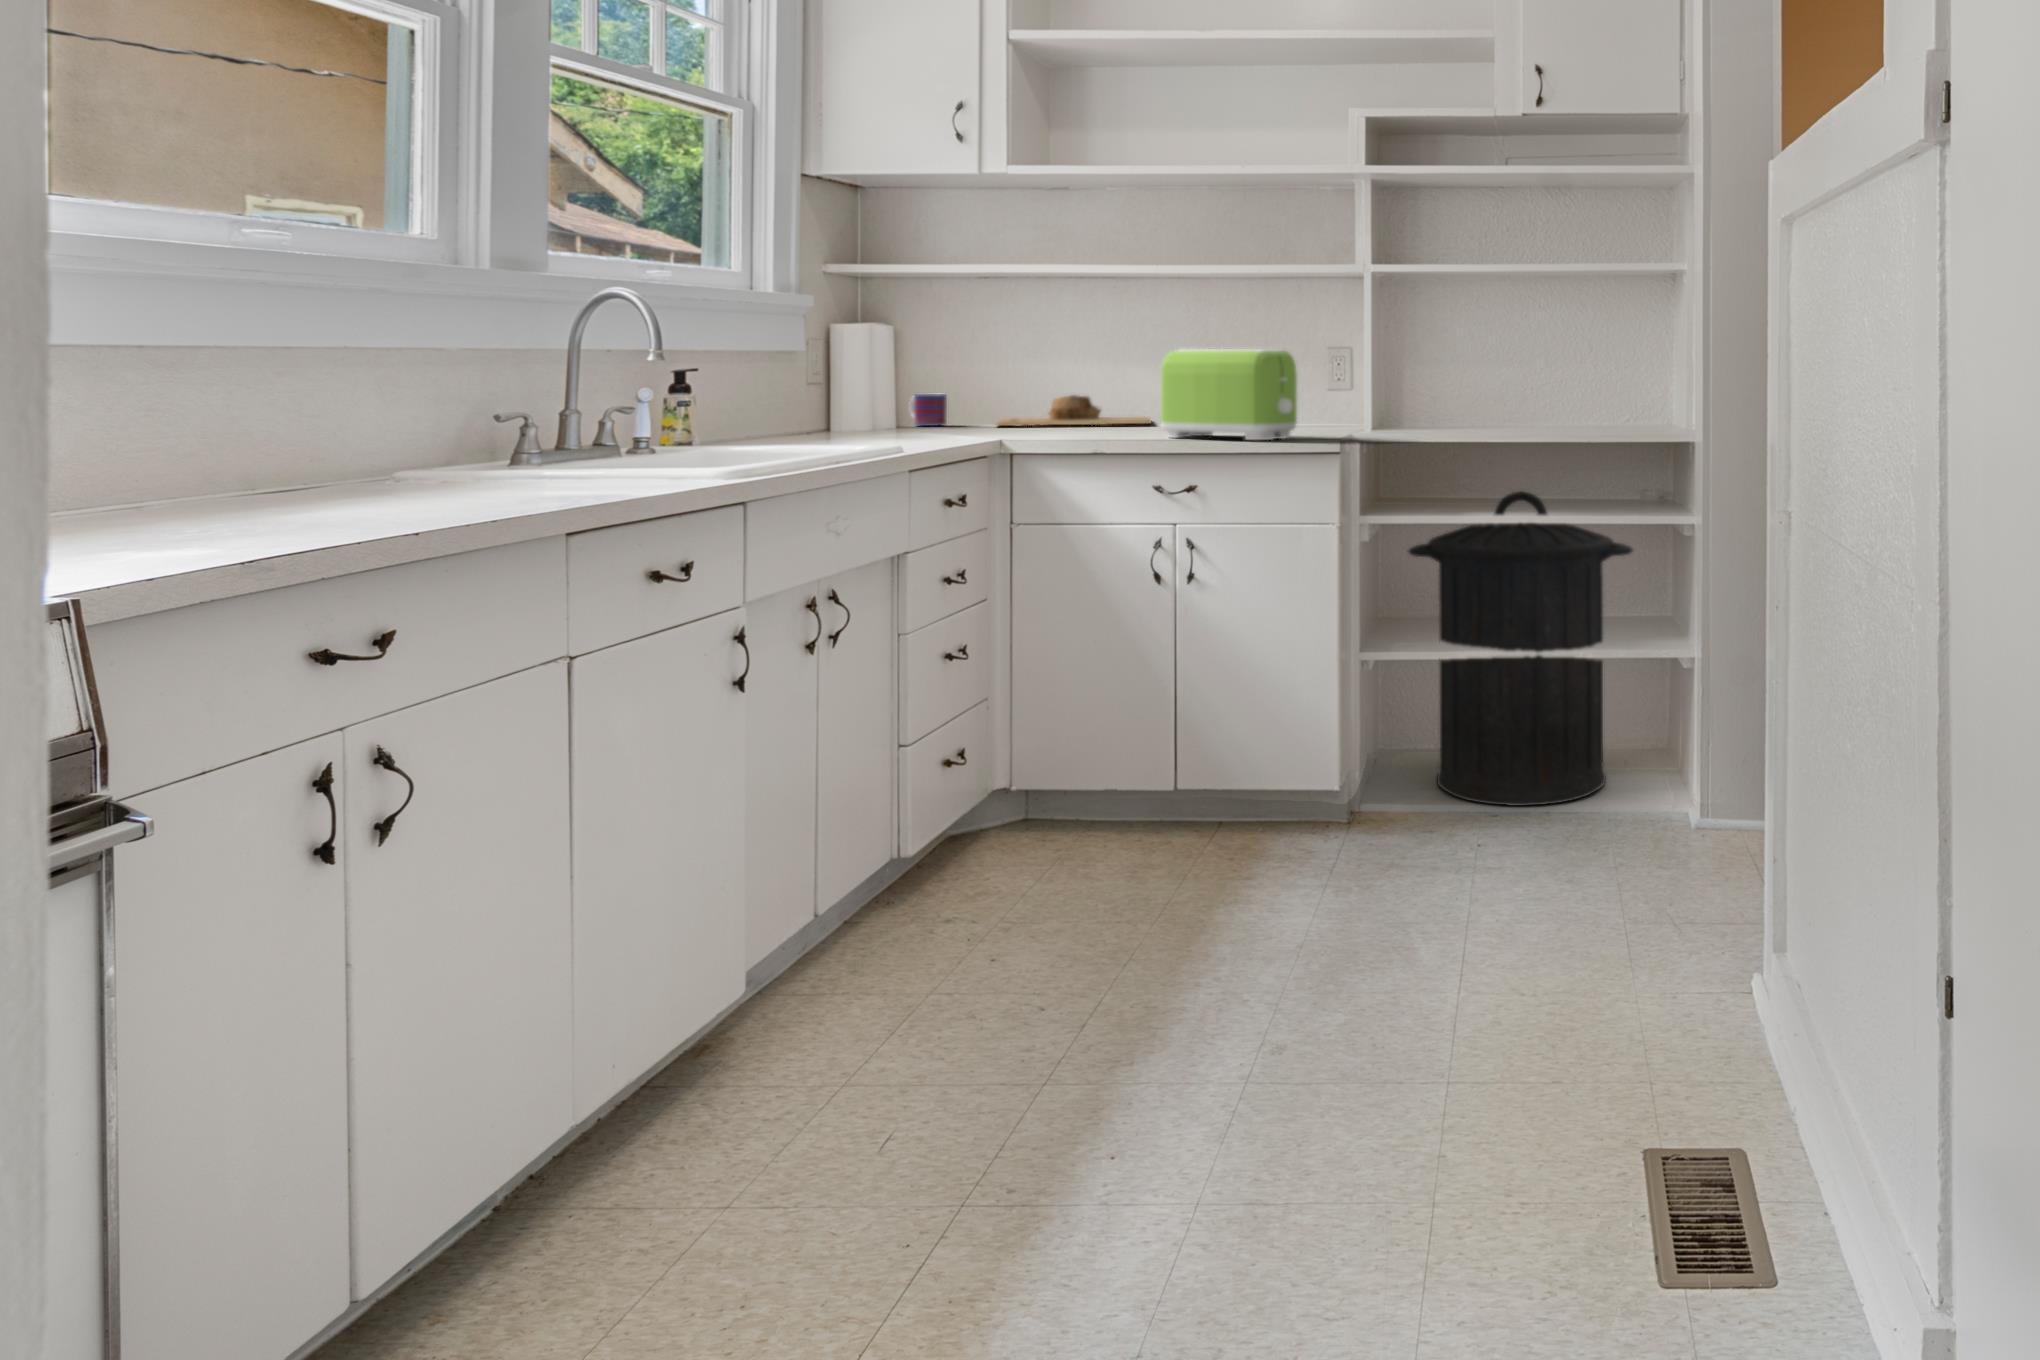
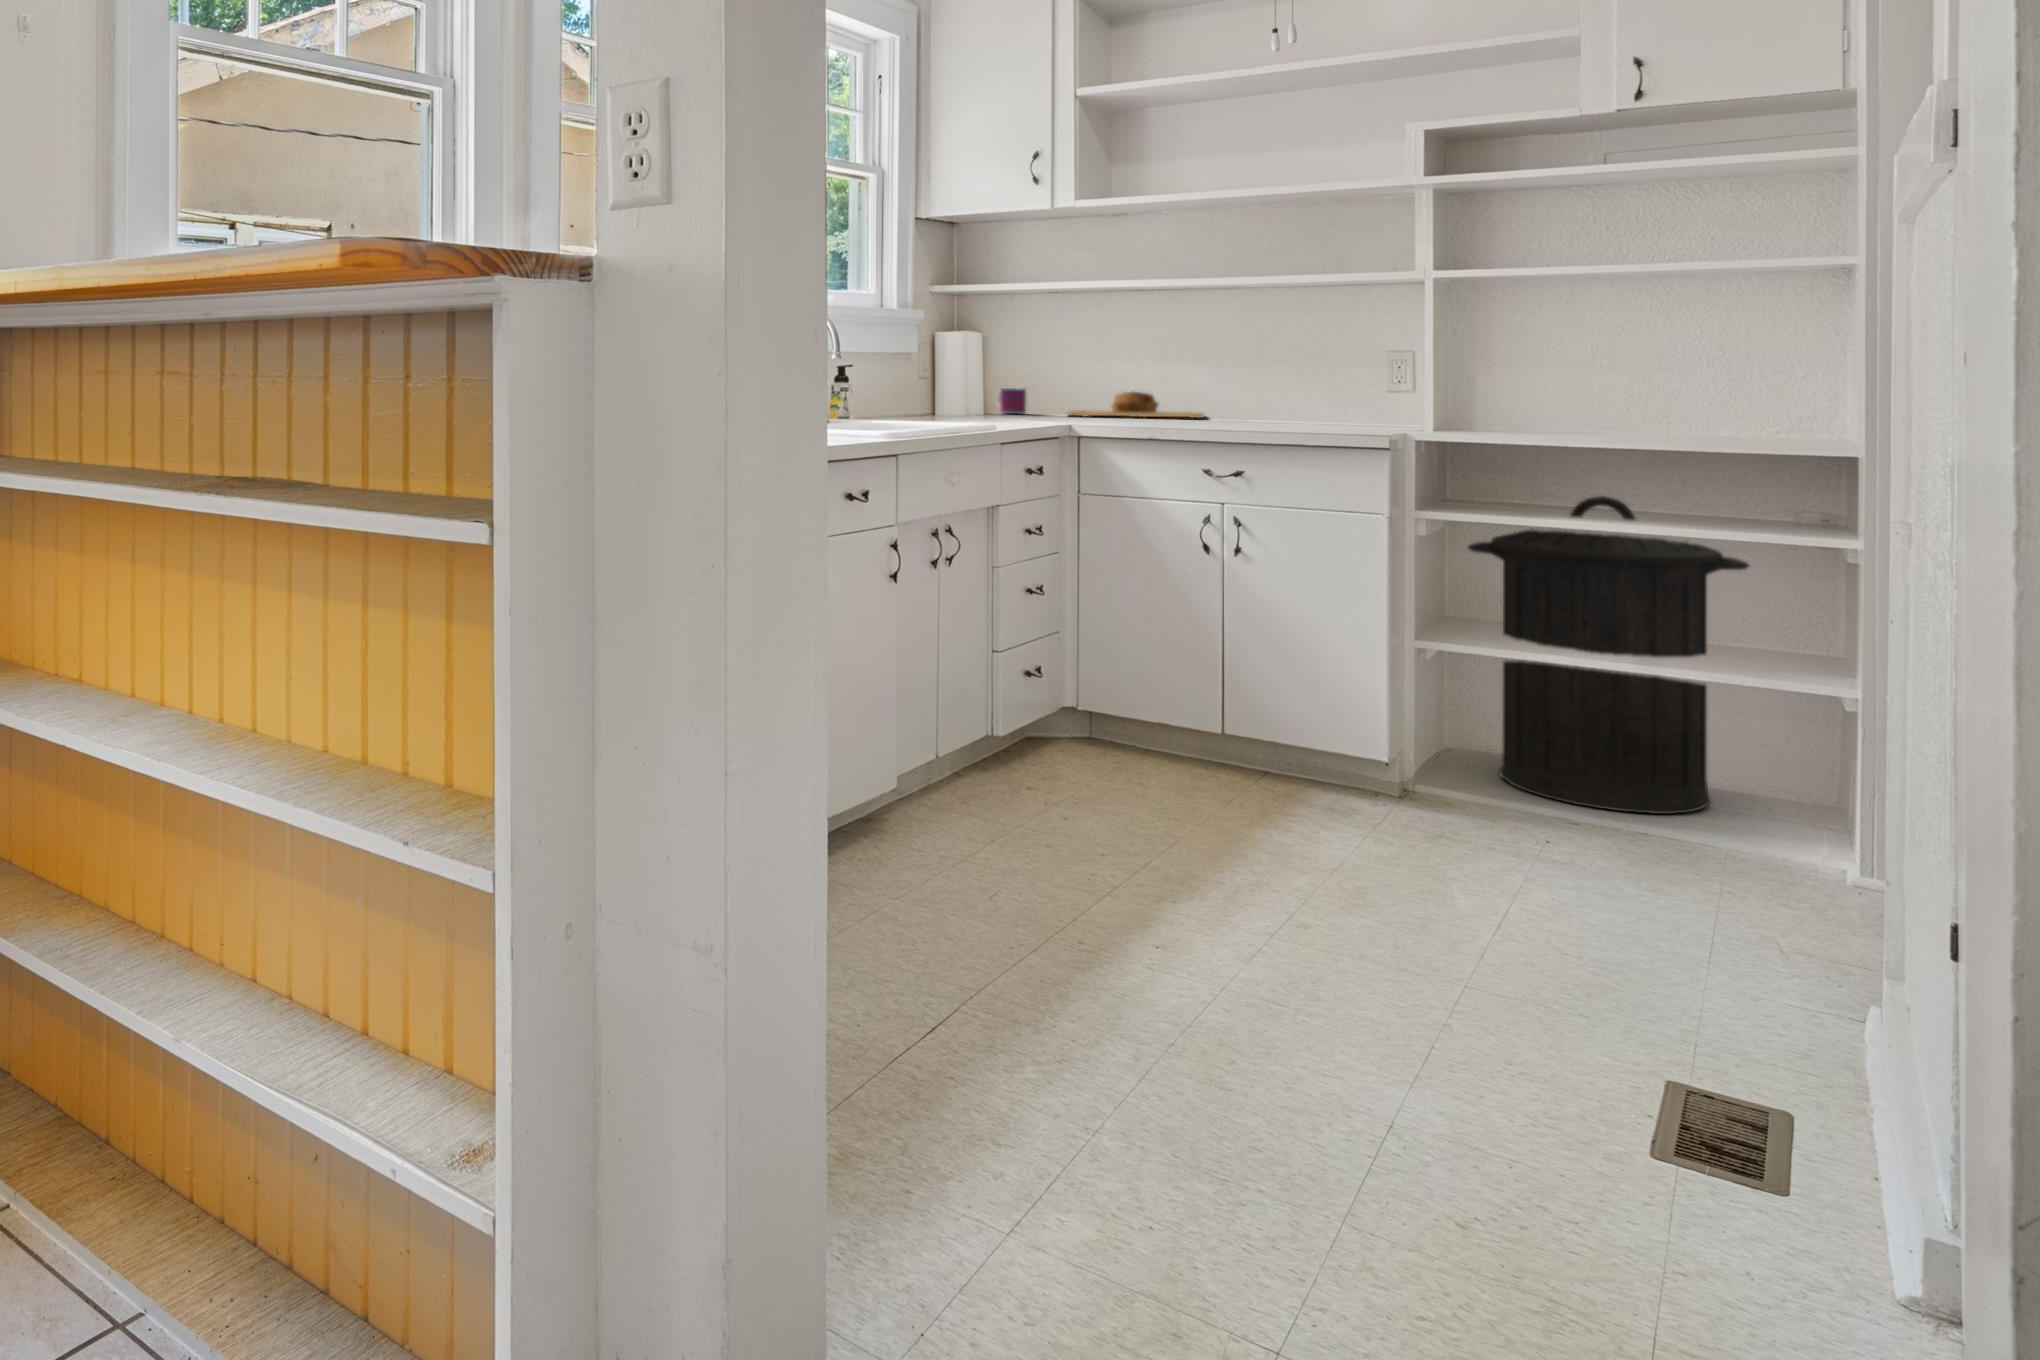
toaster: present [1161,349,1297,440] -> none [1211,352,1343,433]

